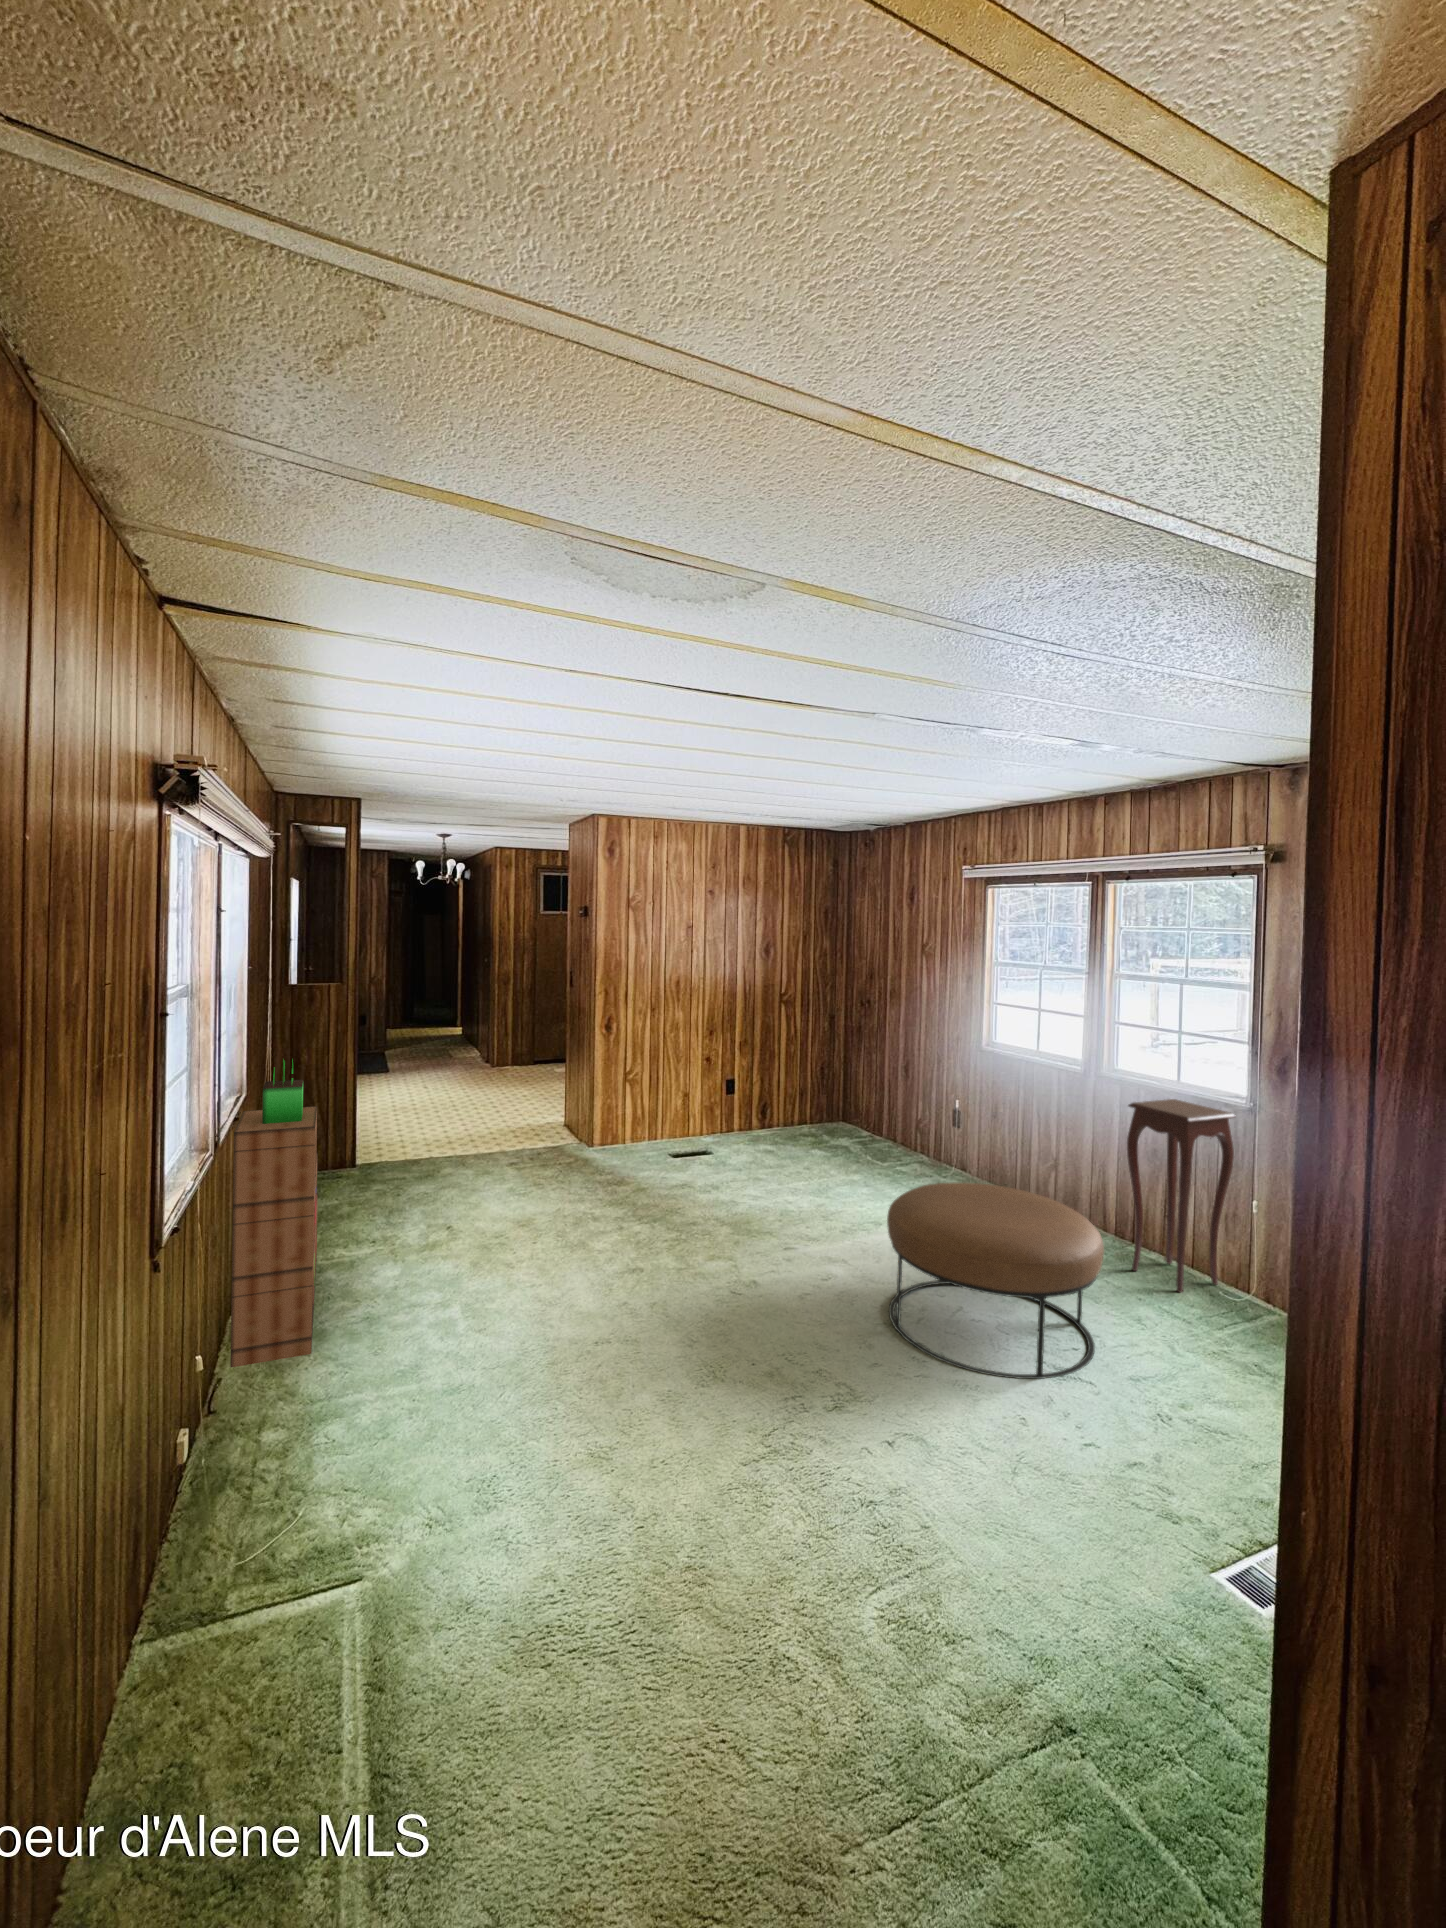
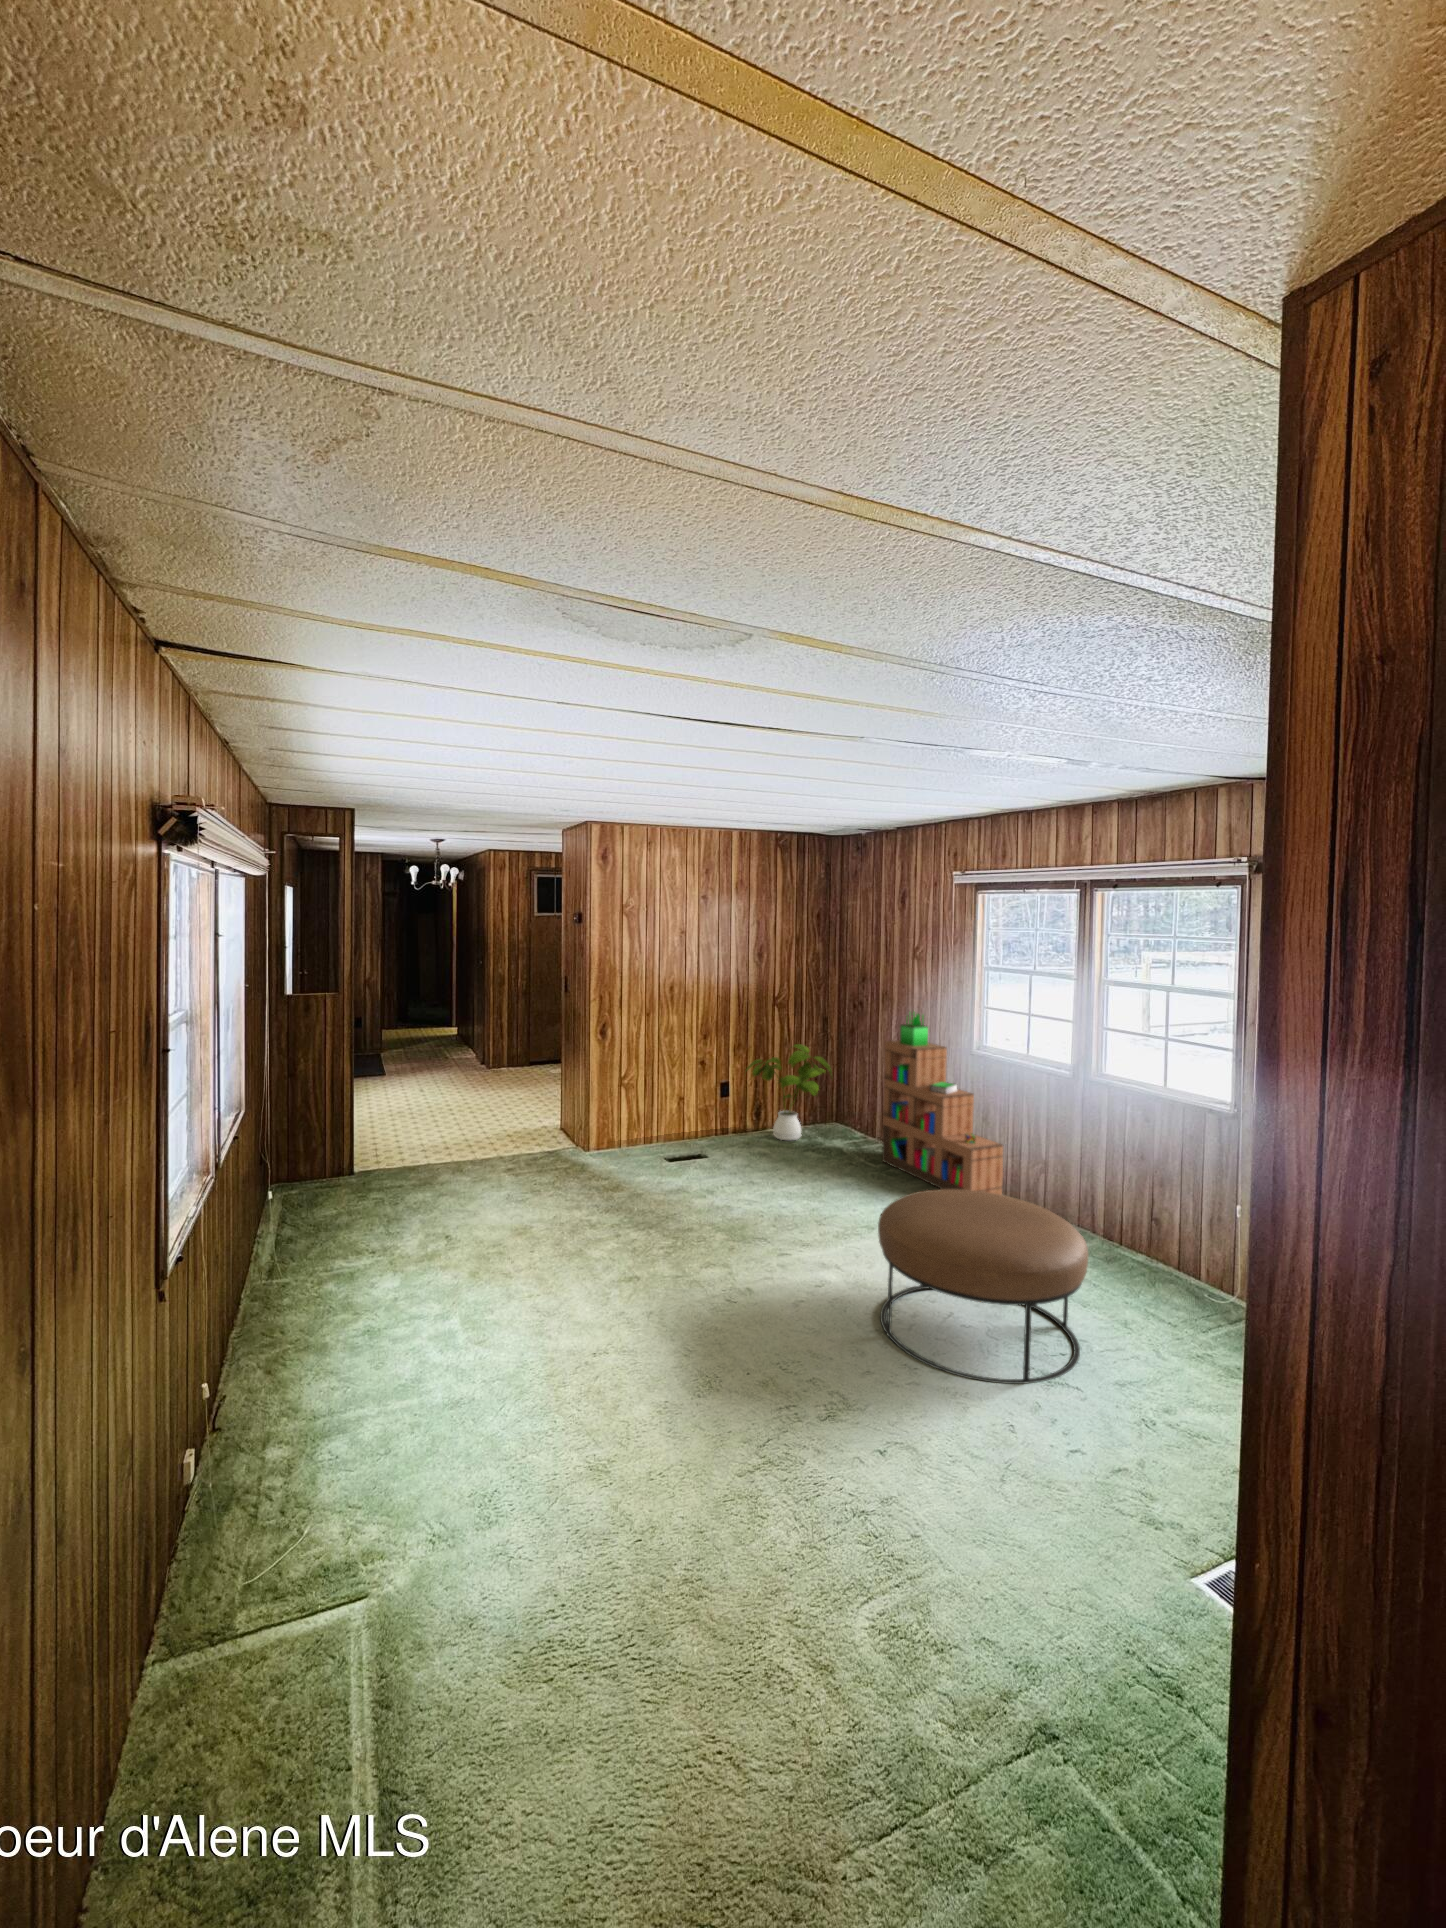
house plant: none [750,1041,841,1139] -> present [746,1044,832,1140]
bookshelf: present [230,1067,318,1367] -> present [882,1013,1004,1195]
side table: present [1127,1099,1235,1293] -> none [1112,1104,1217,1294]

